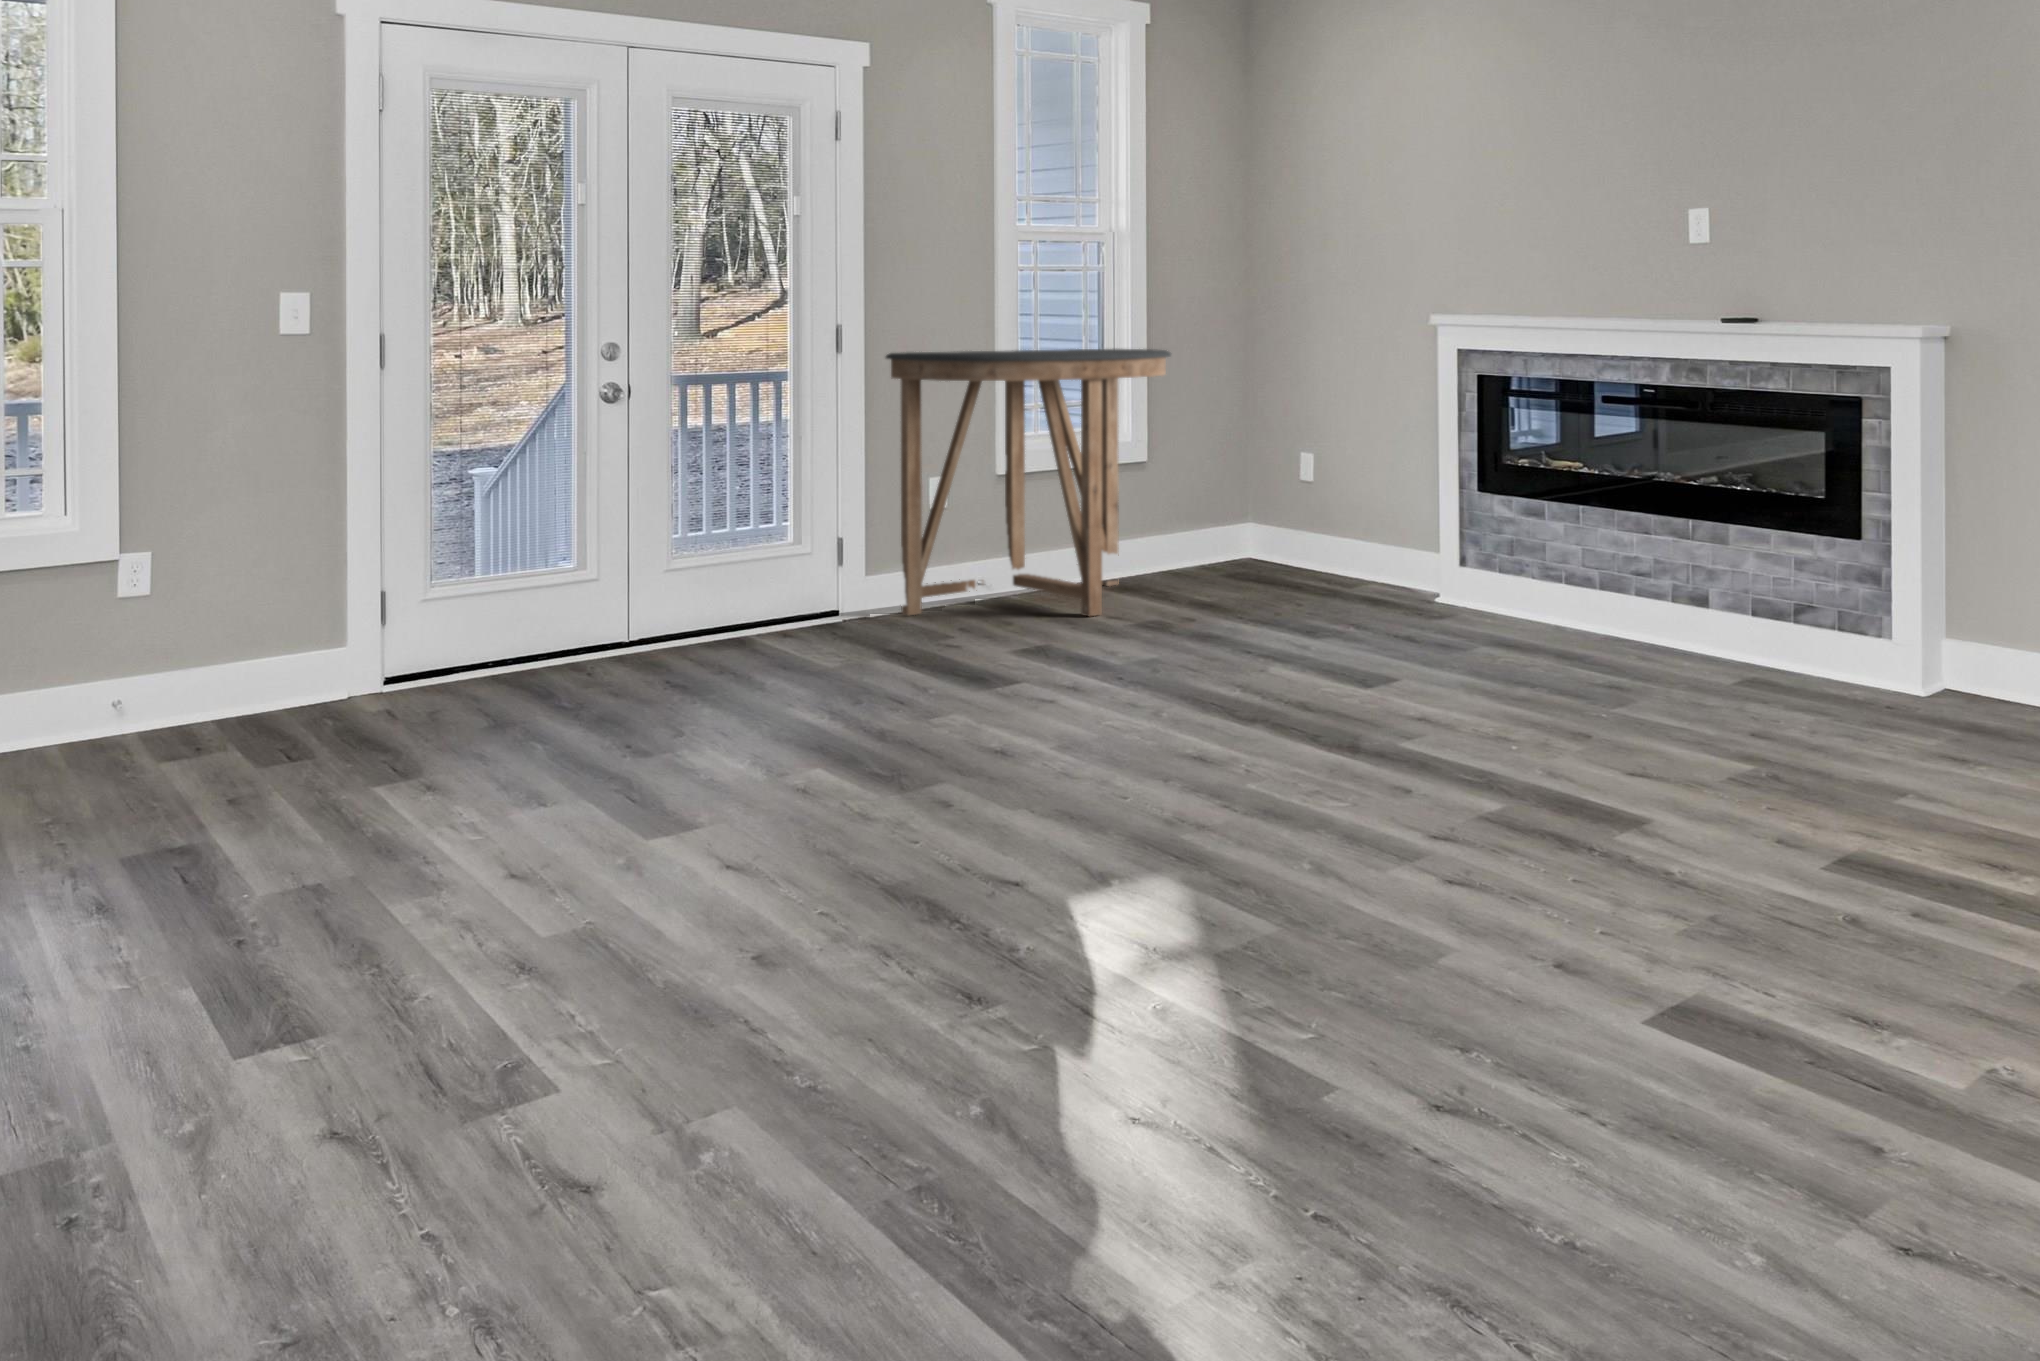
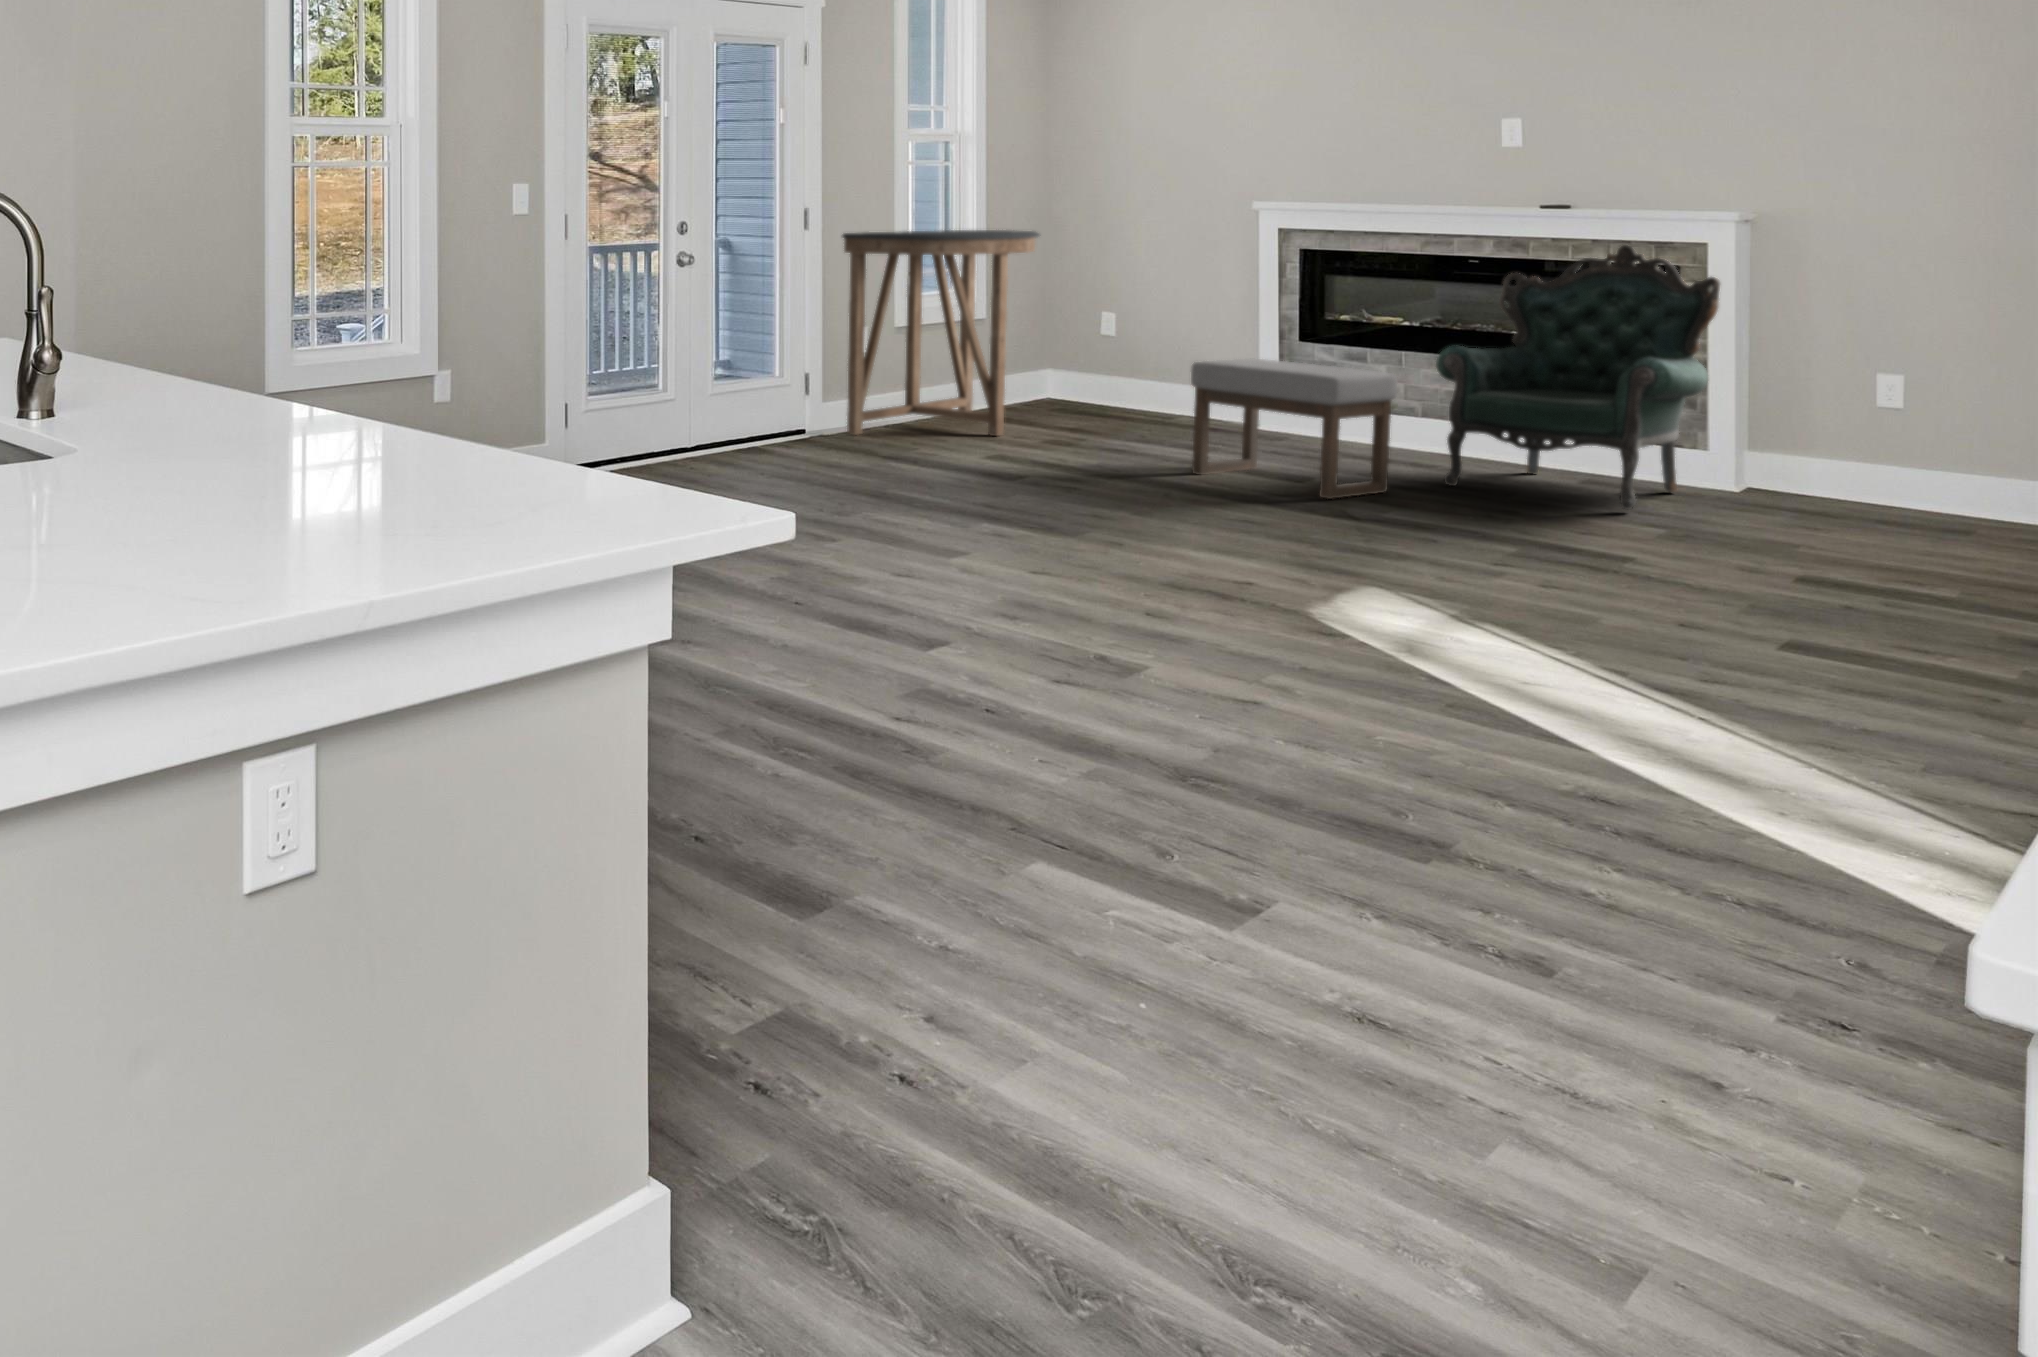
armchair: none [1542,367,1878,734] -> present [1436,245,1721,510]
ottoman: none [1243,518,1463,717] -> present [1191,359,1397,499]

